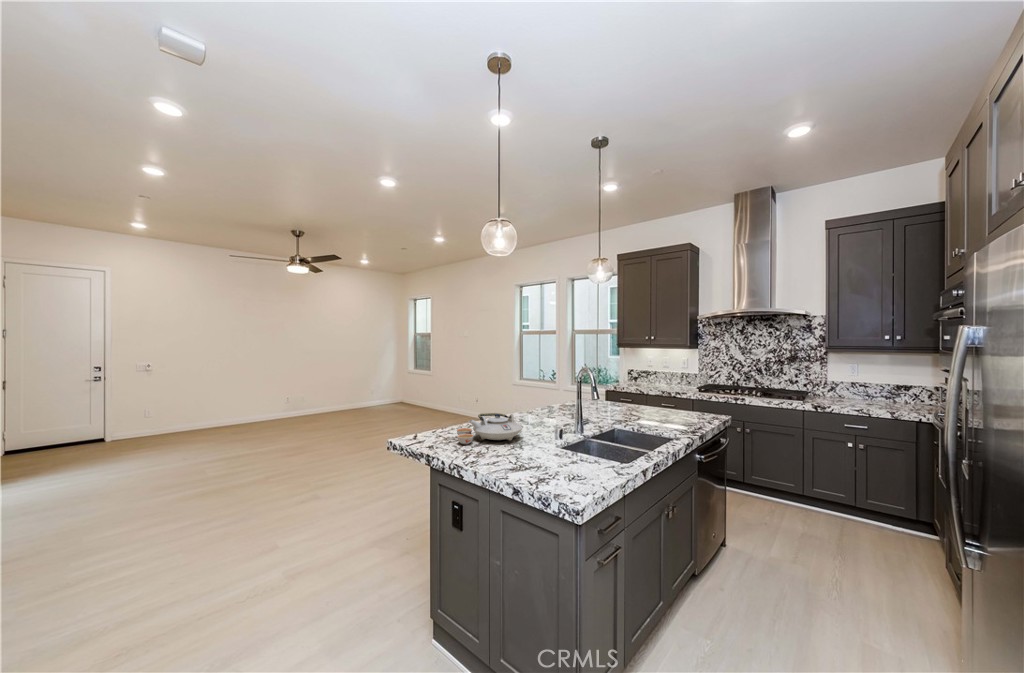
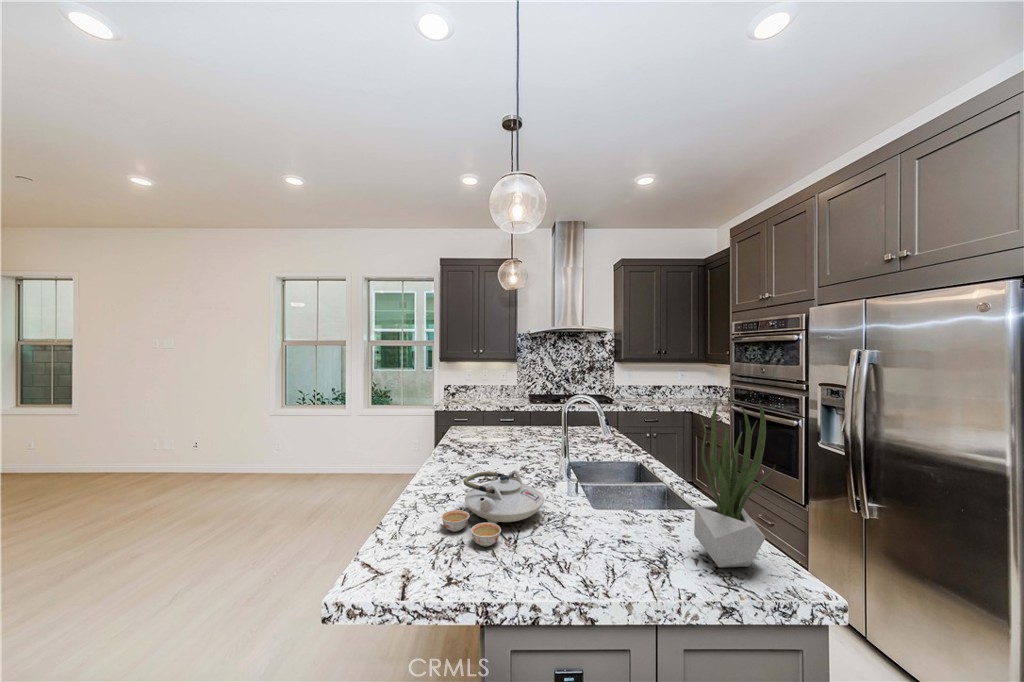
potted plant: none [536,371,586,482] -> present [694,402,775,567]

